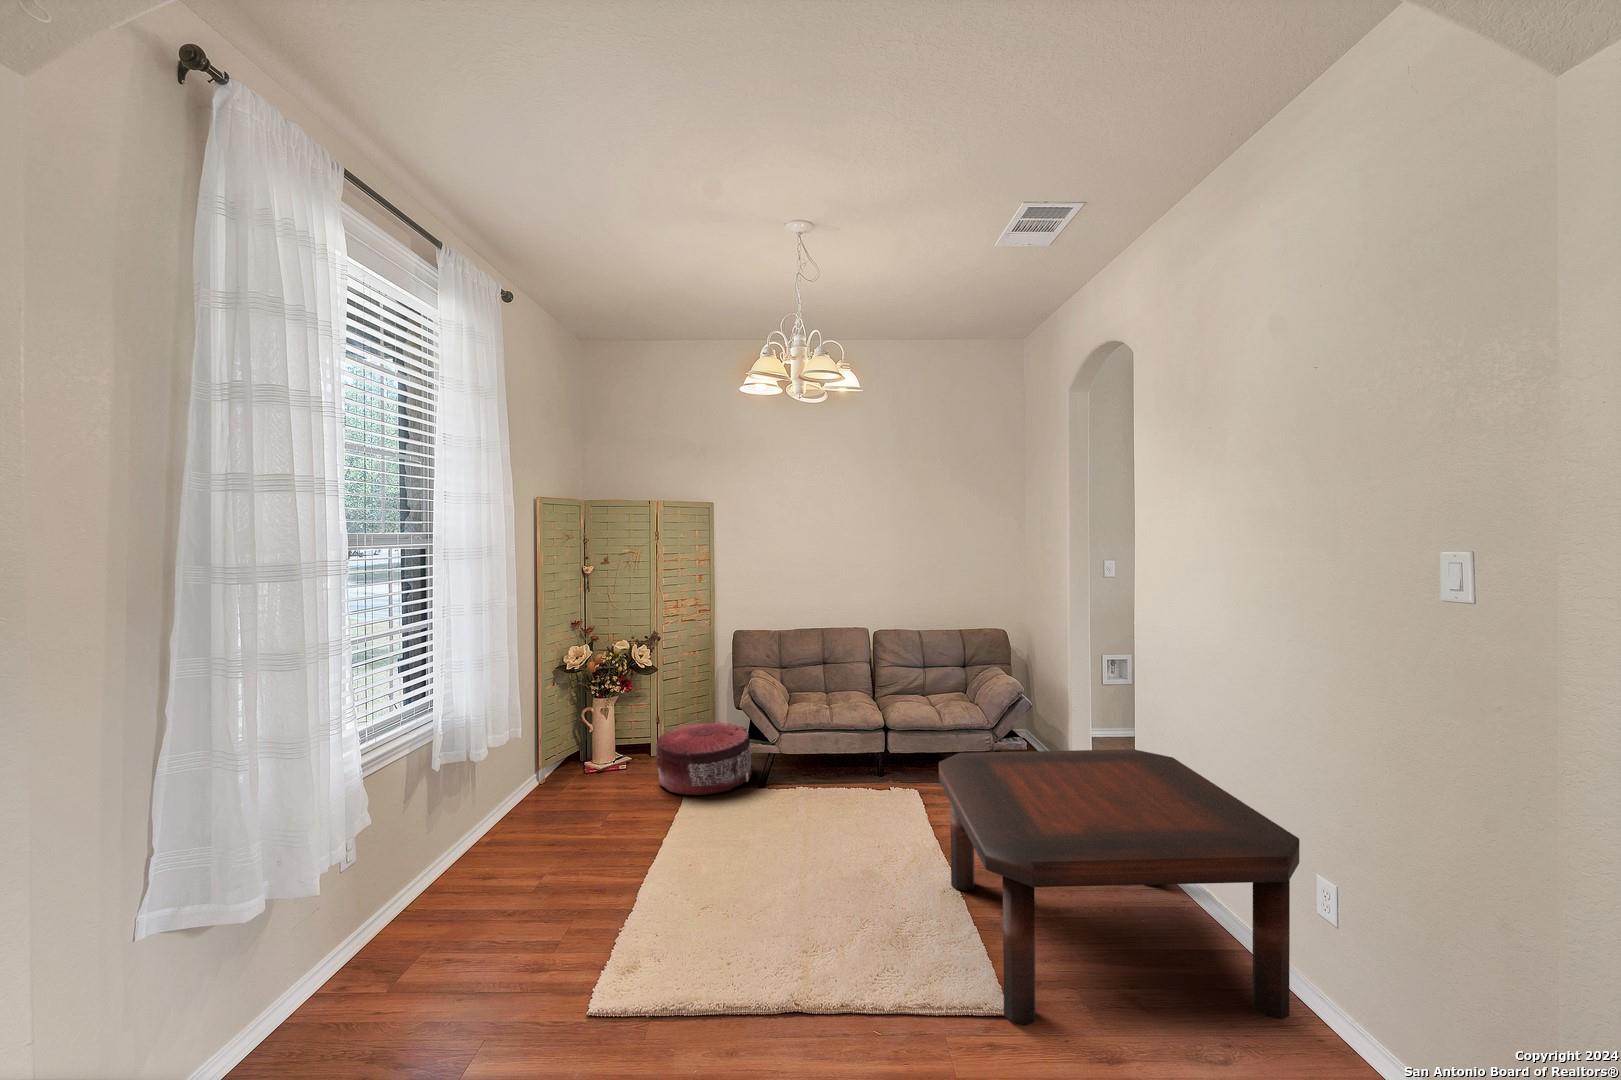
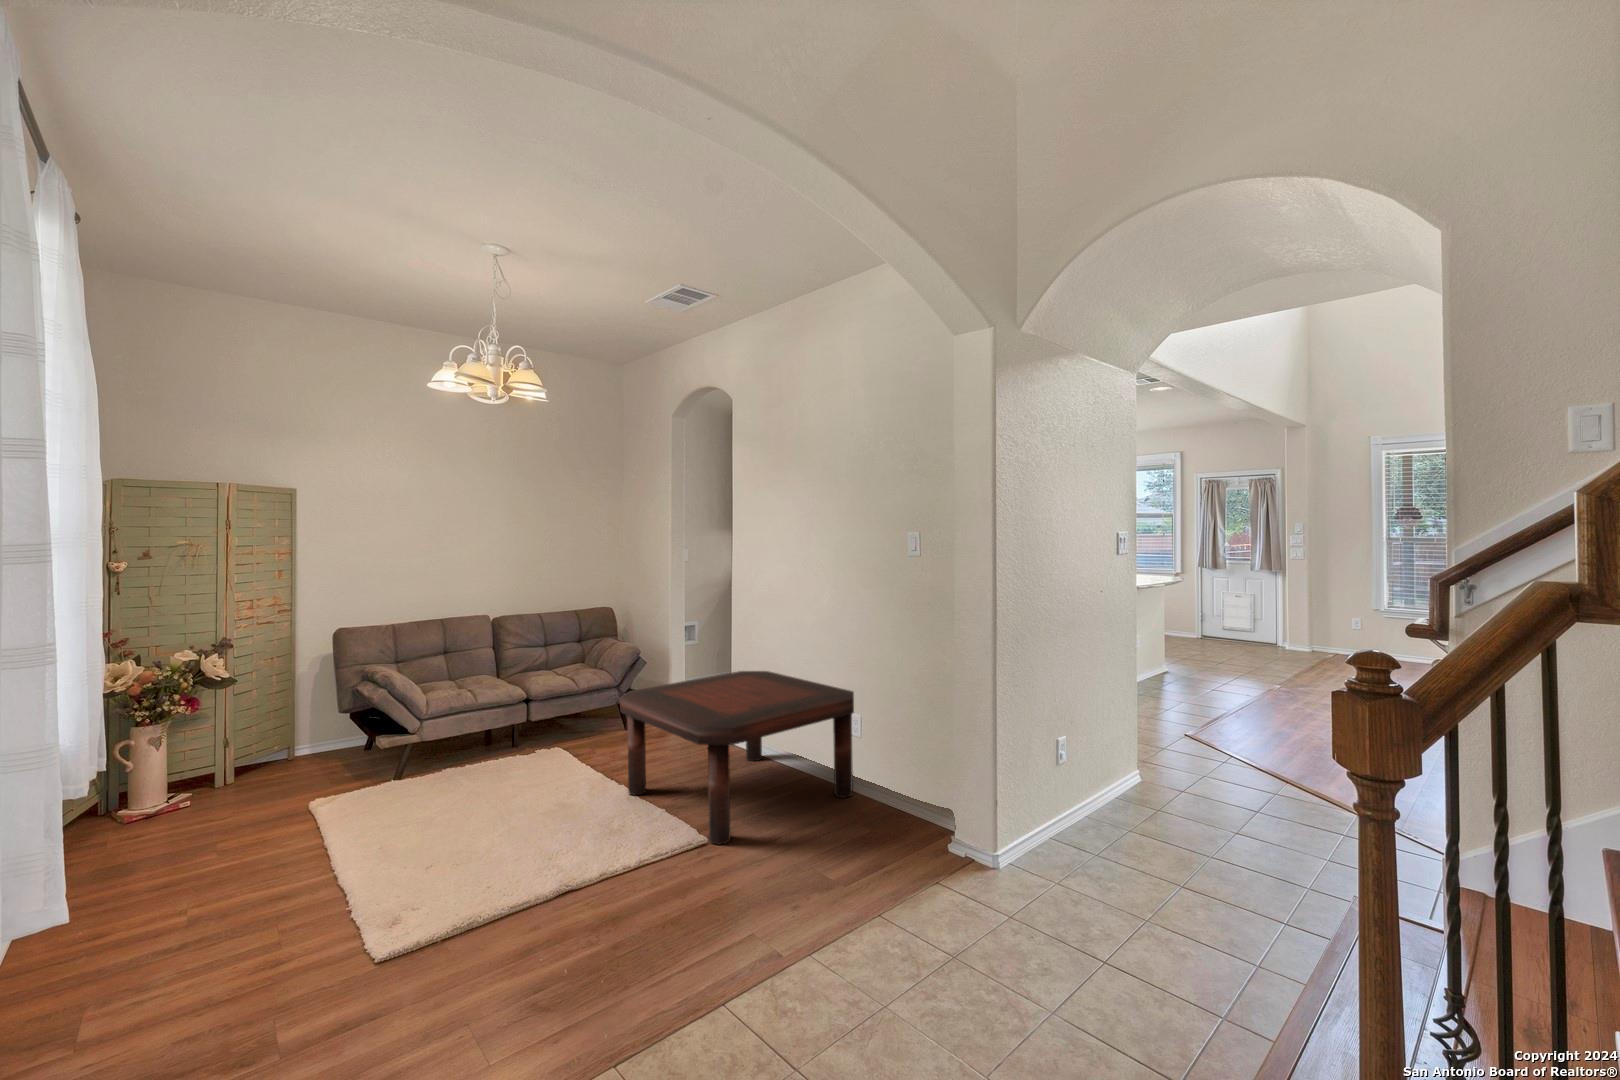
pouf: present [656,721,753,795] -> none [254,726,378,805]

